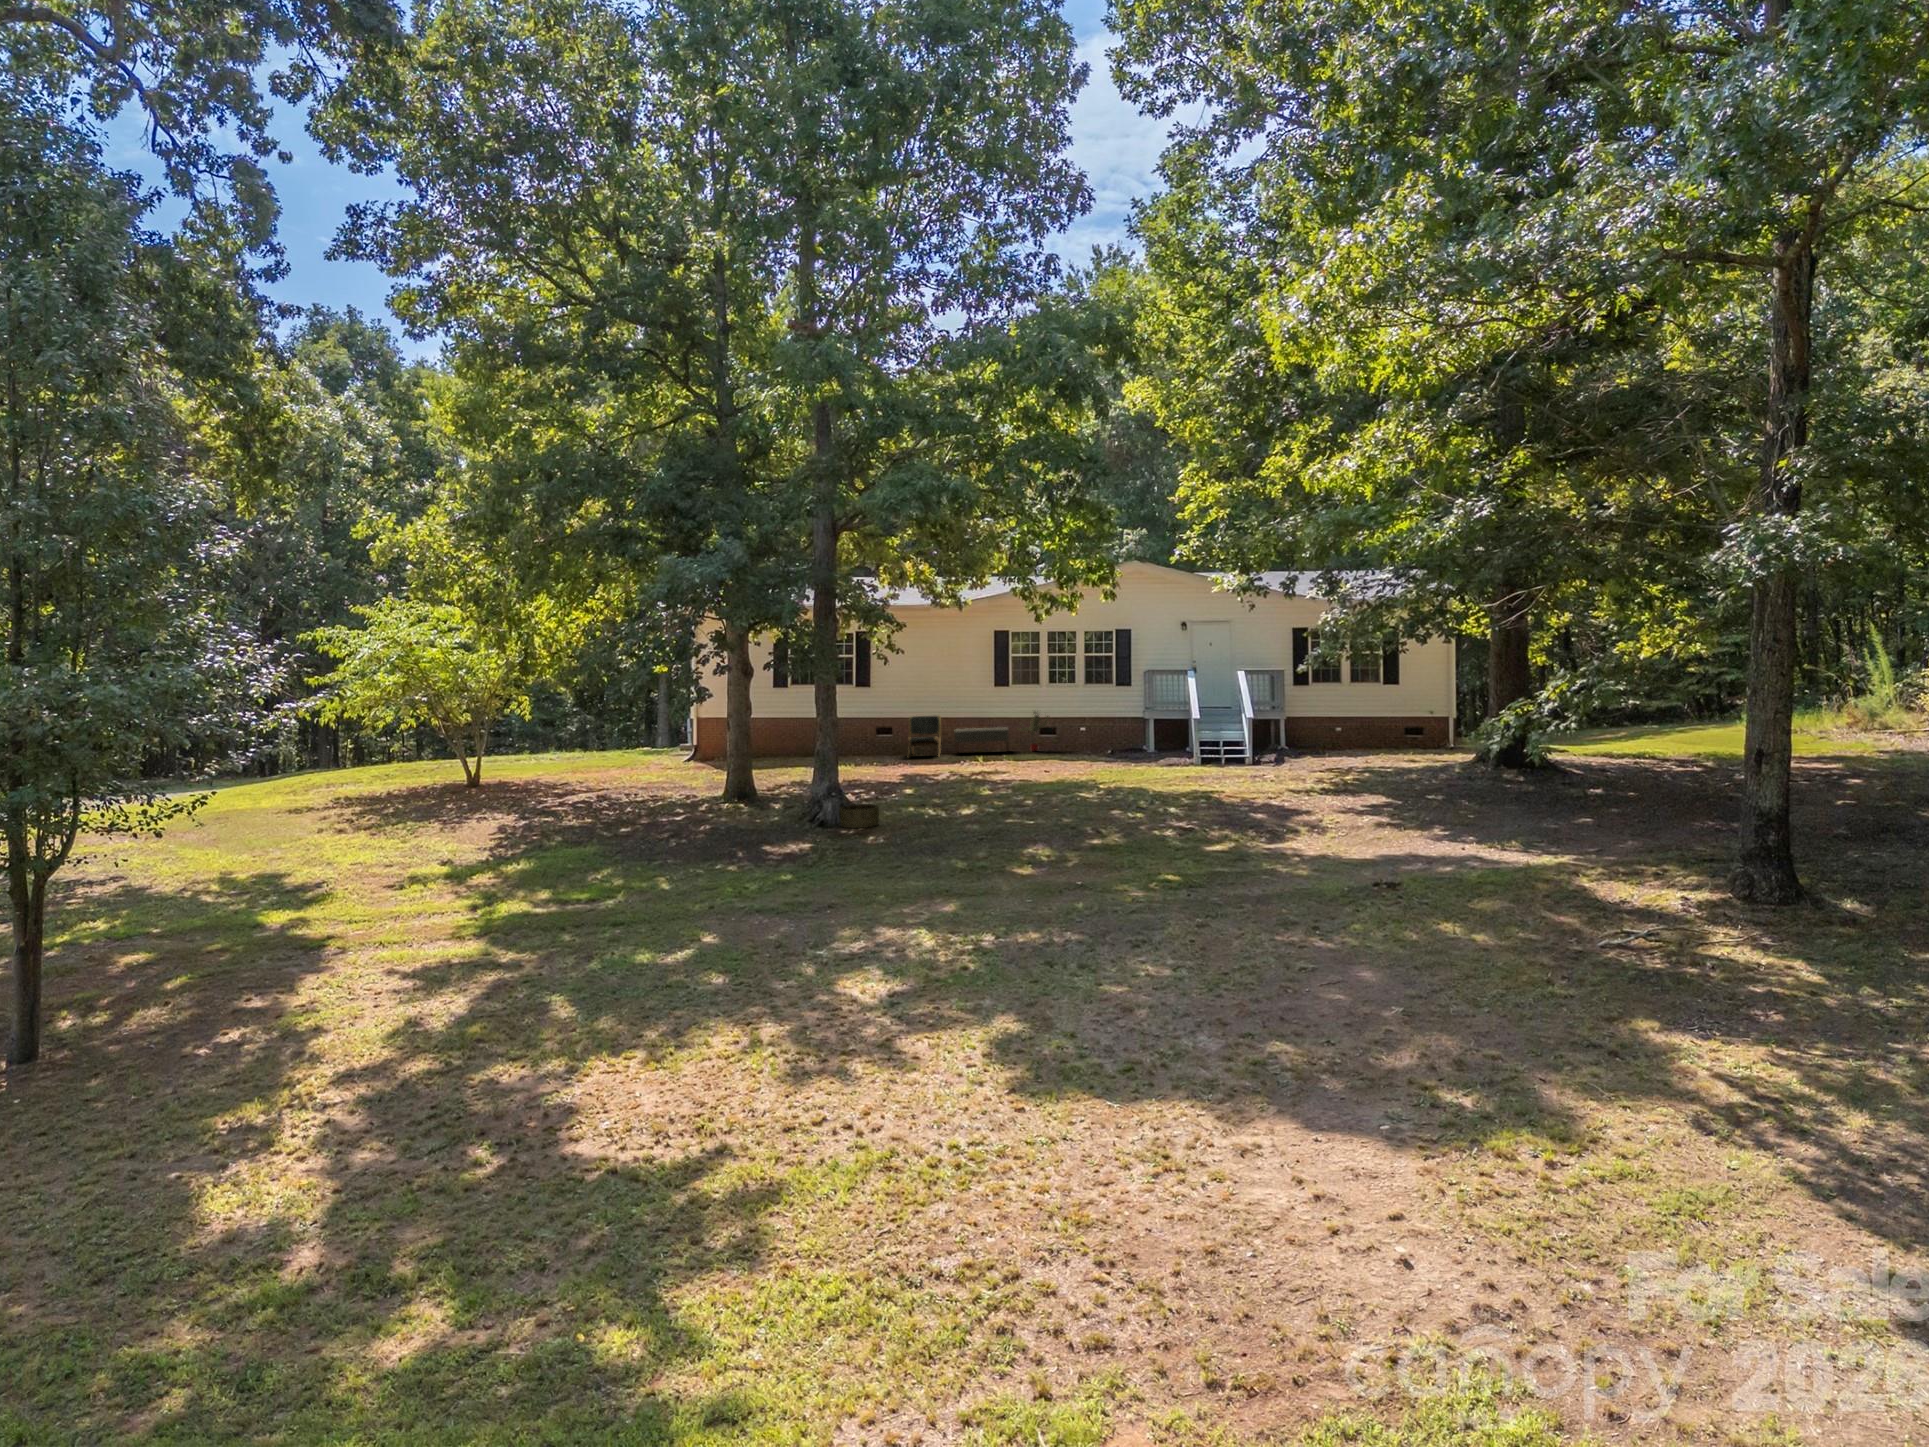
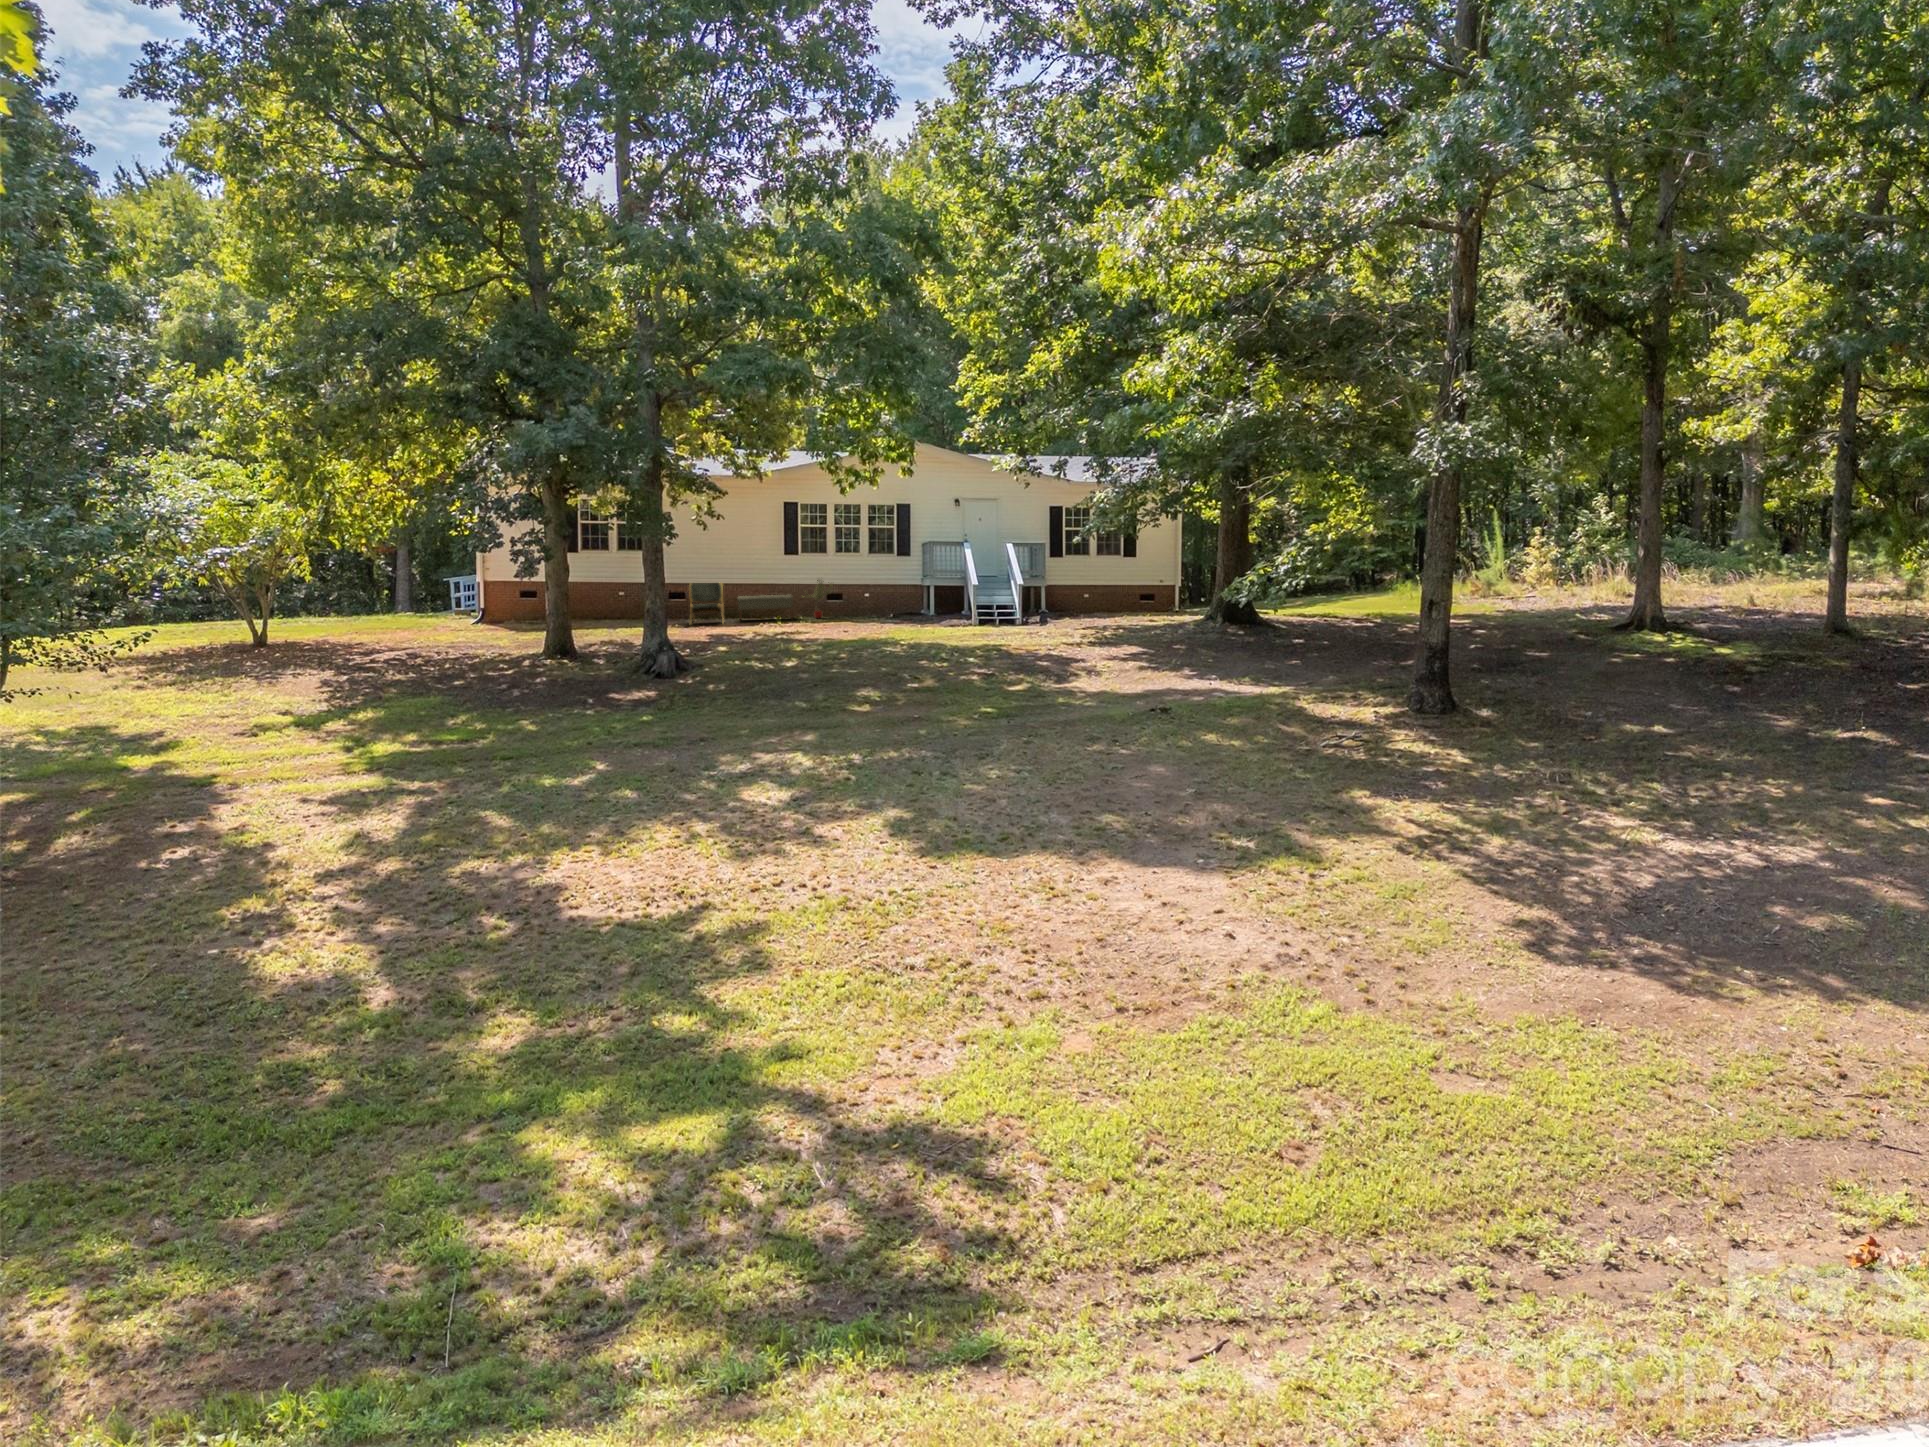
basket: present [839,804,879,828] -> none [650,658,692,687]

